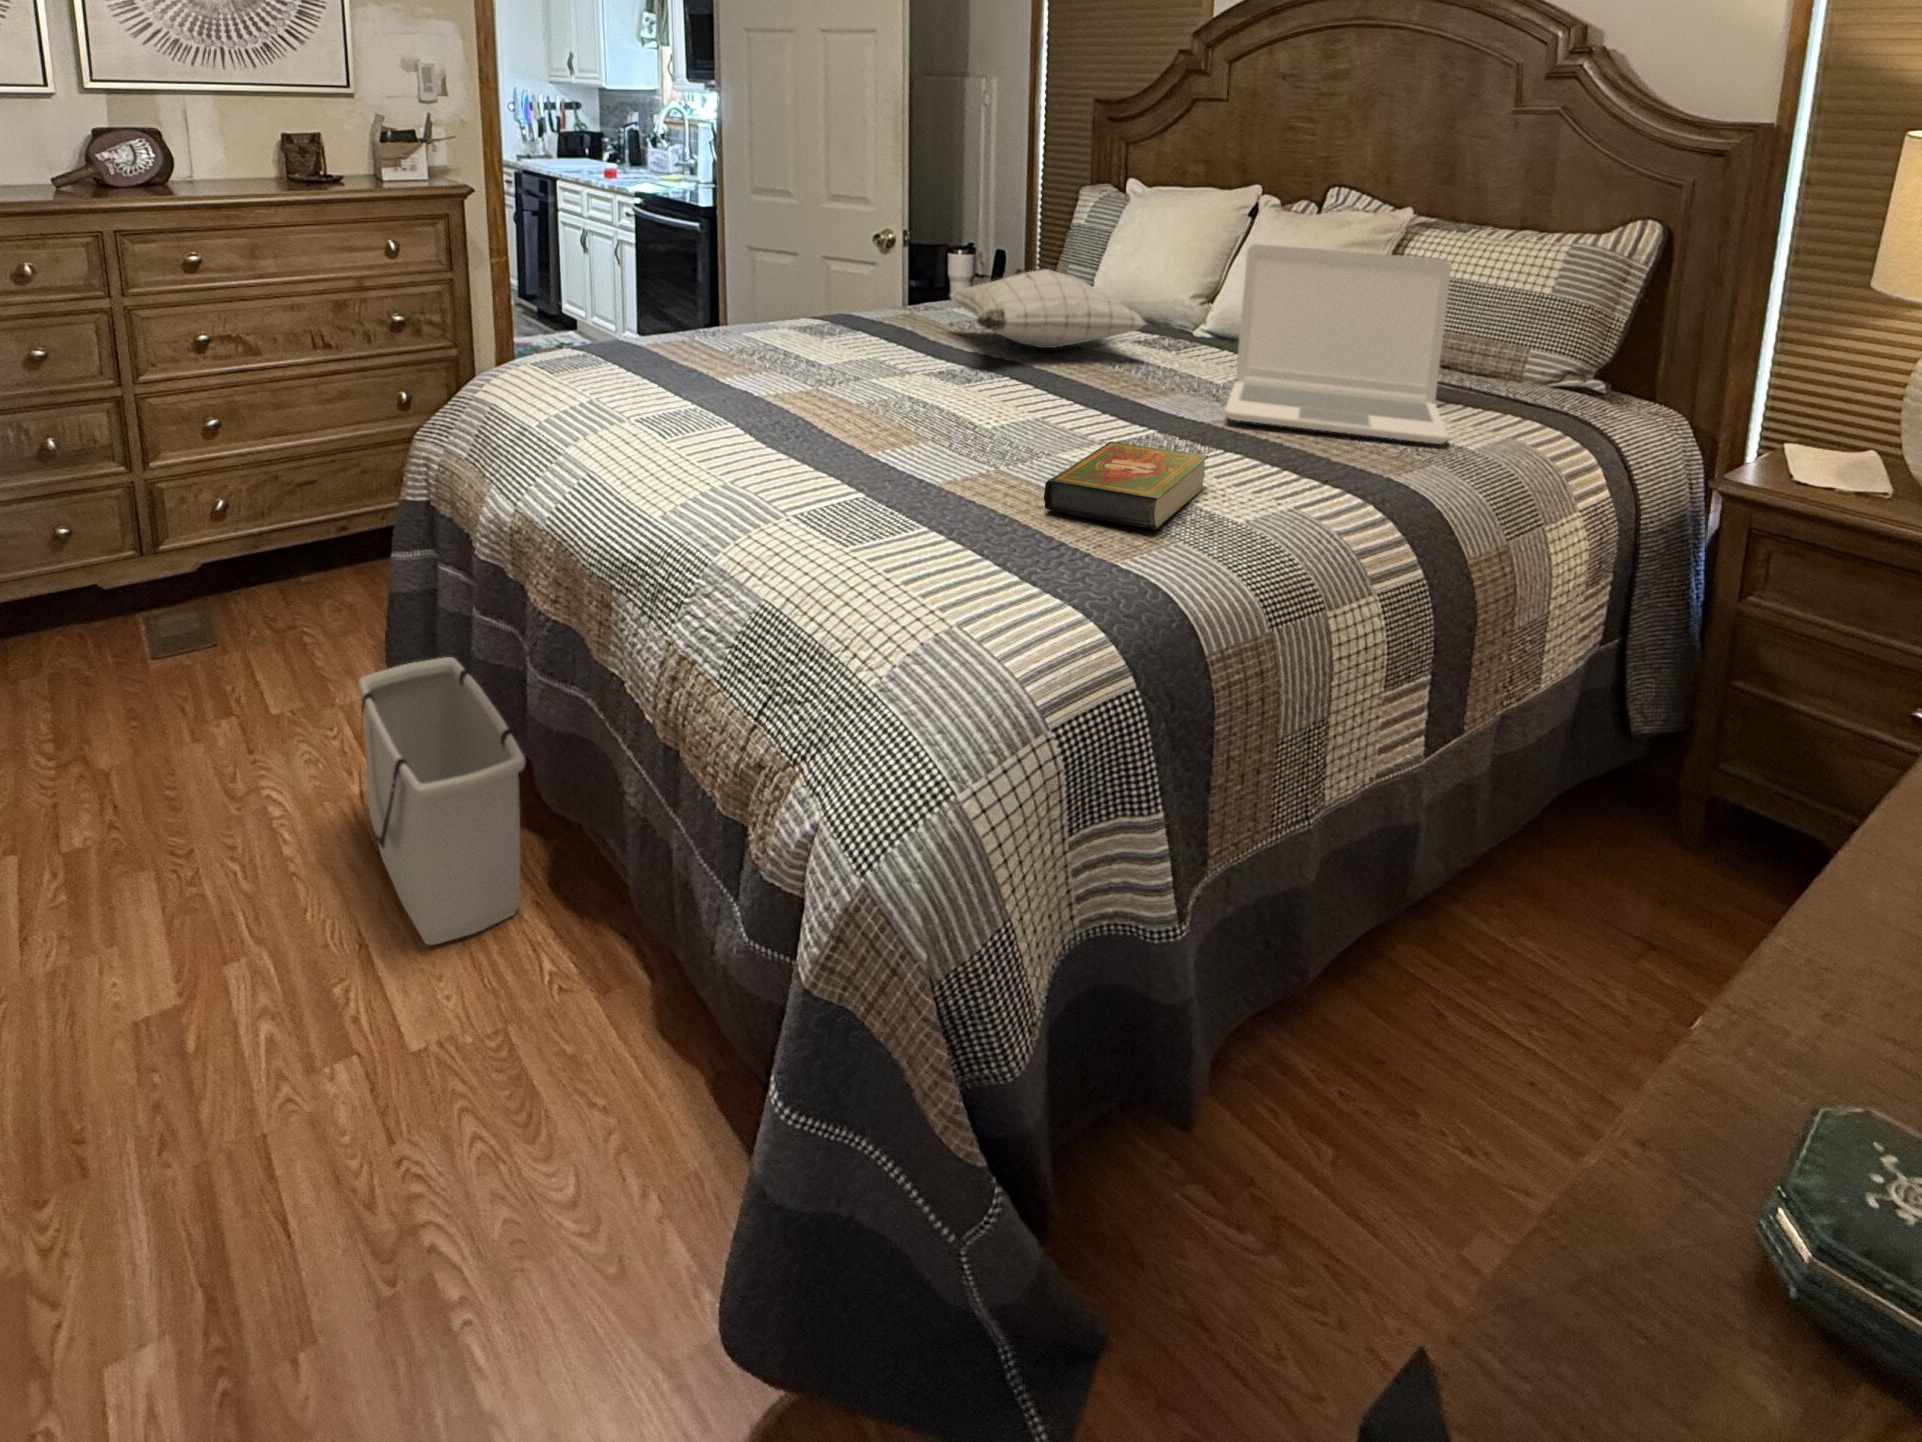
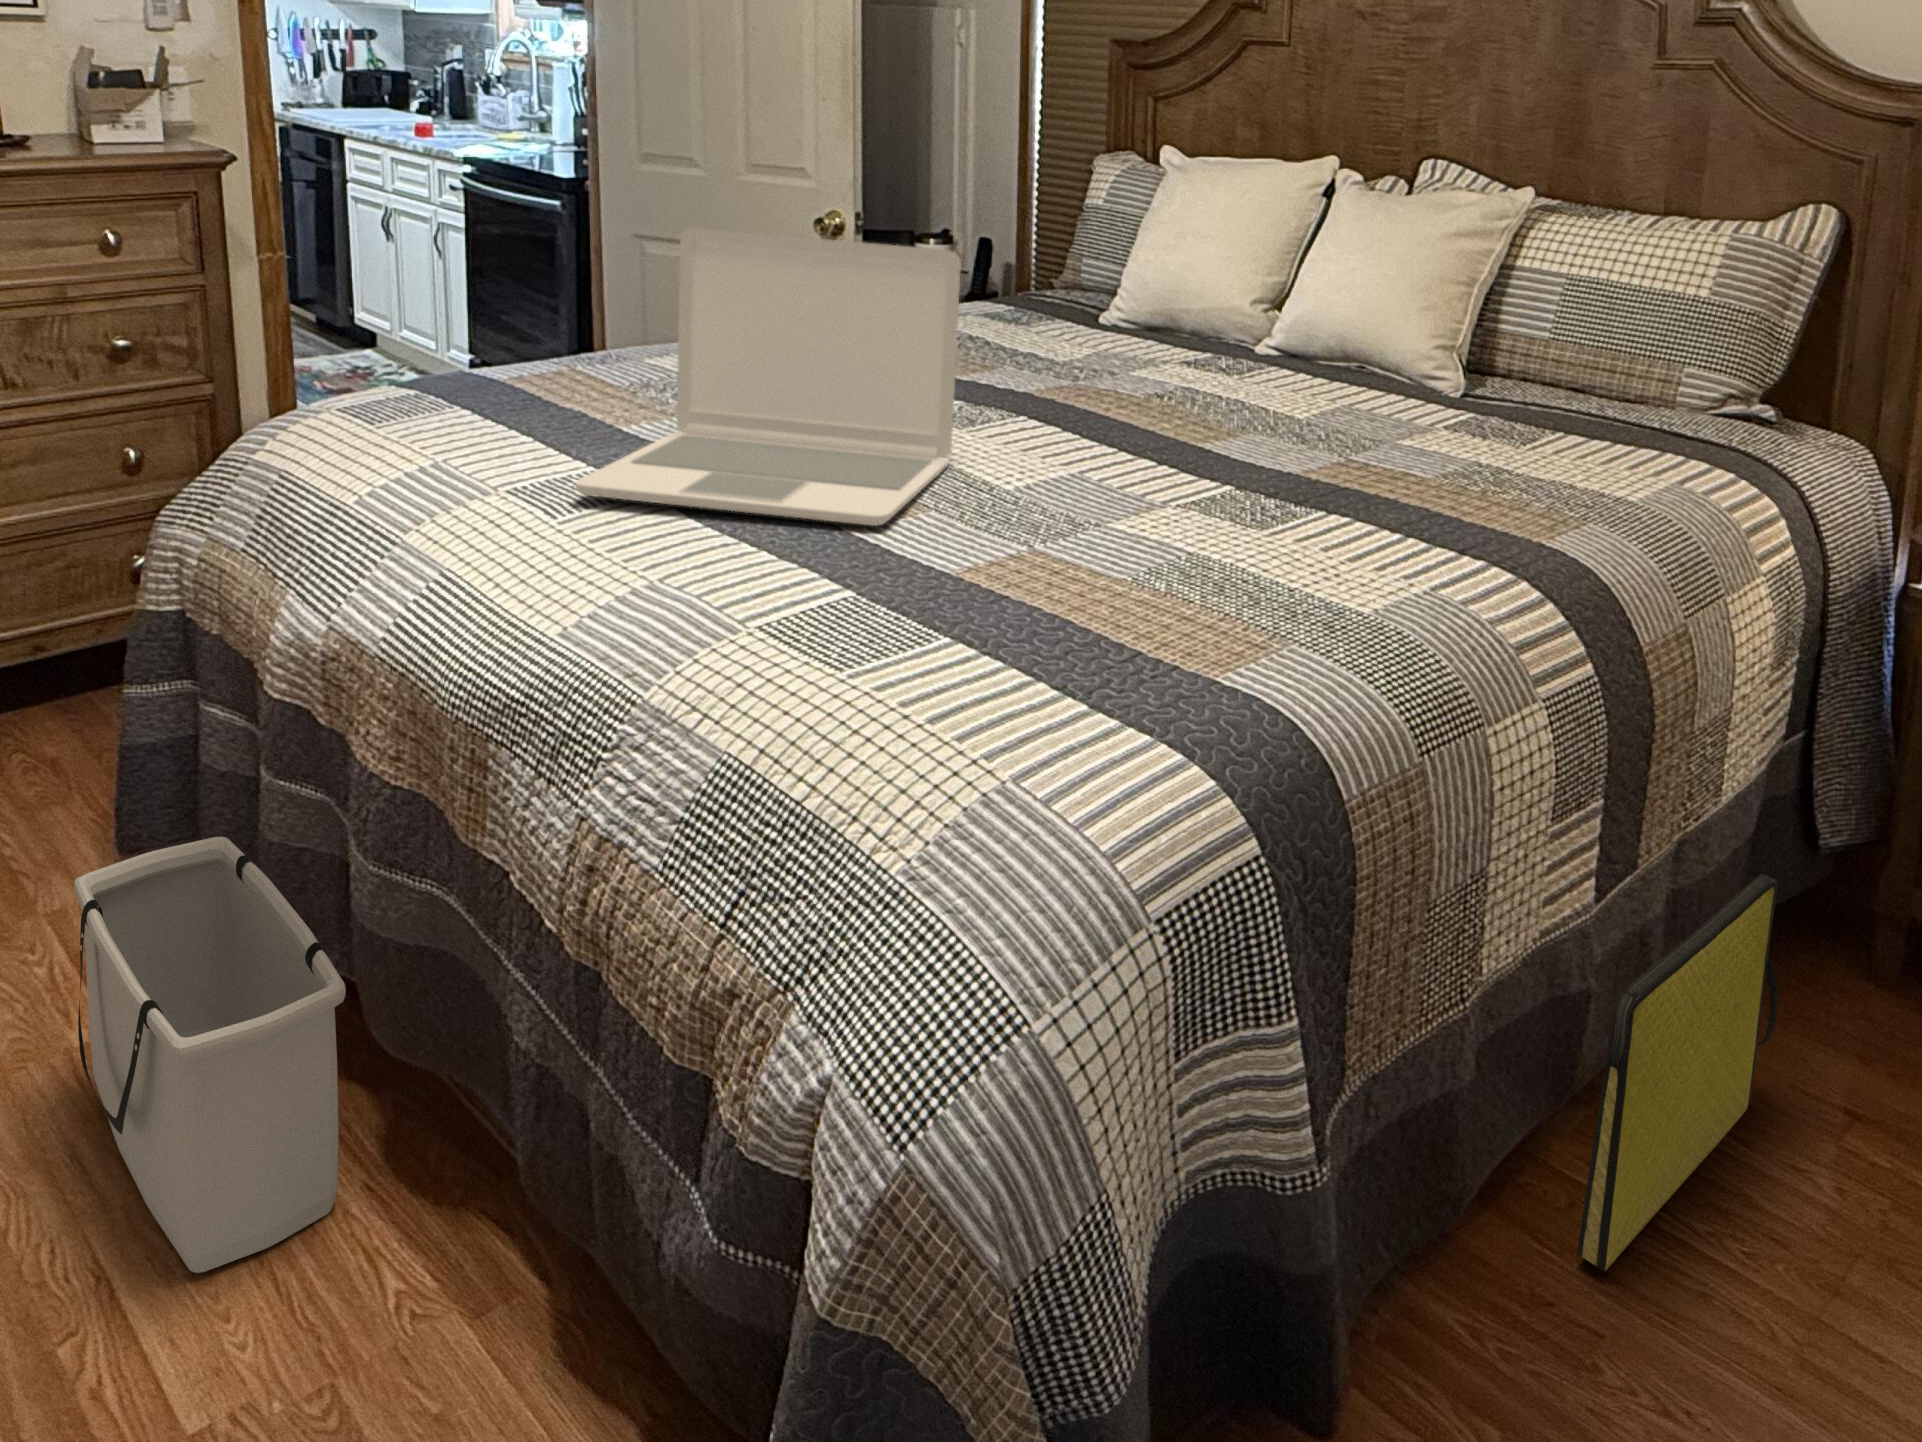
laptop: present [1225,244,1451,444] -> present [575,228,961,526]
pillow: present [951,269,1145,348] -> none [936,266,1206,371]
book: present [1044,442,1208,529] -> none [1108,502,1318,624]
bag: none [1404,749,1585,1043] -> present [1577,873,1778,1271]

